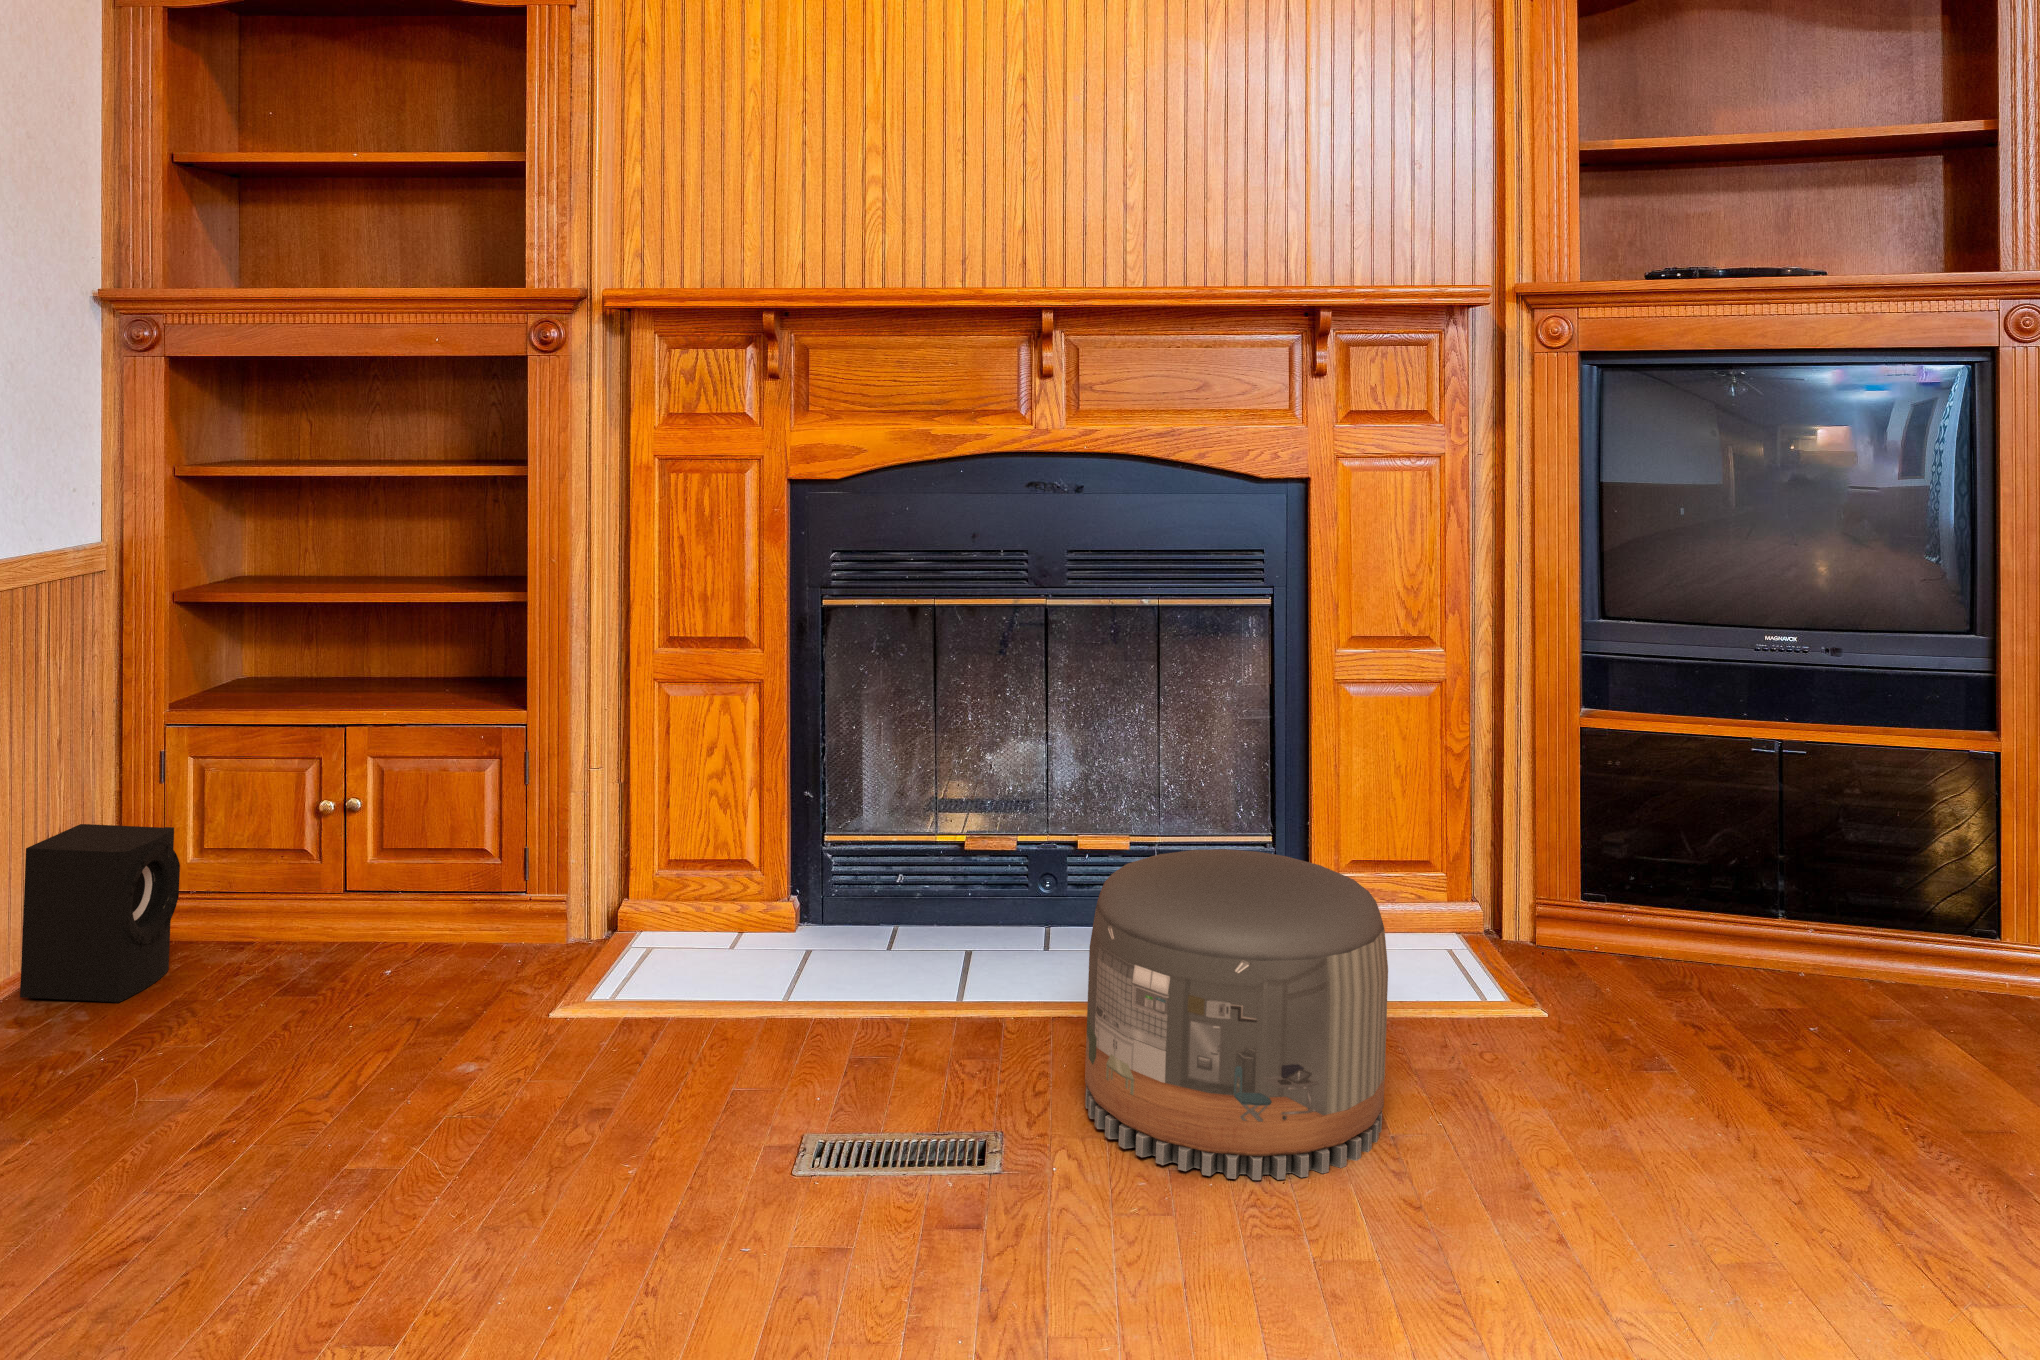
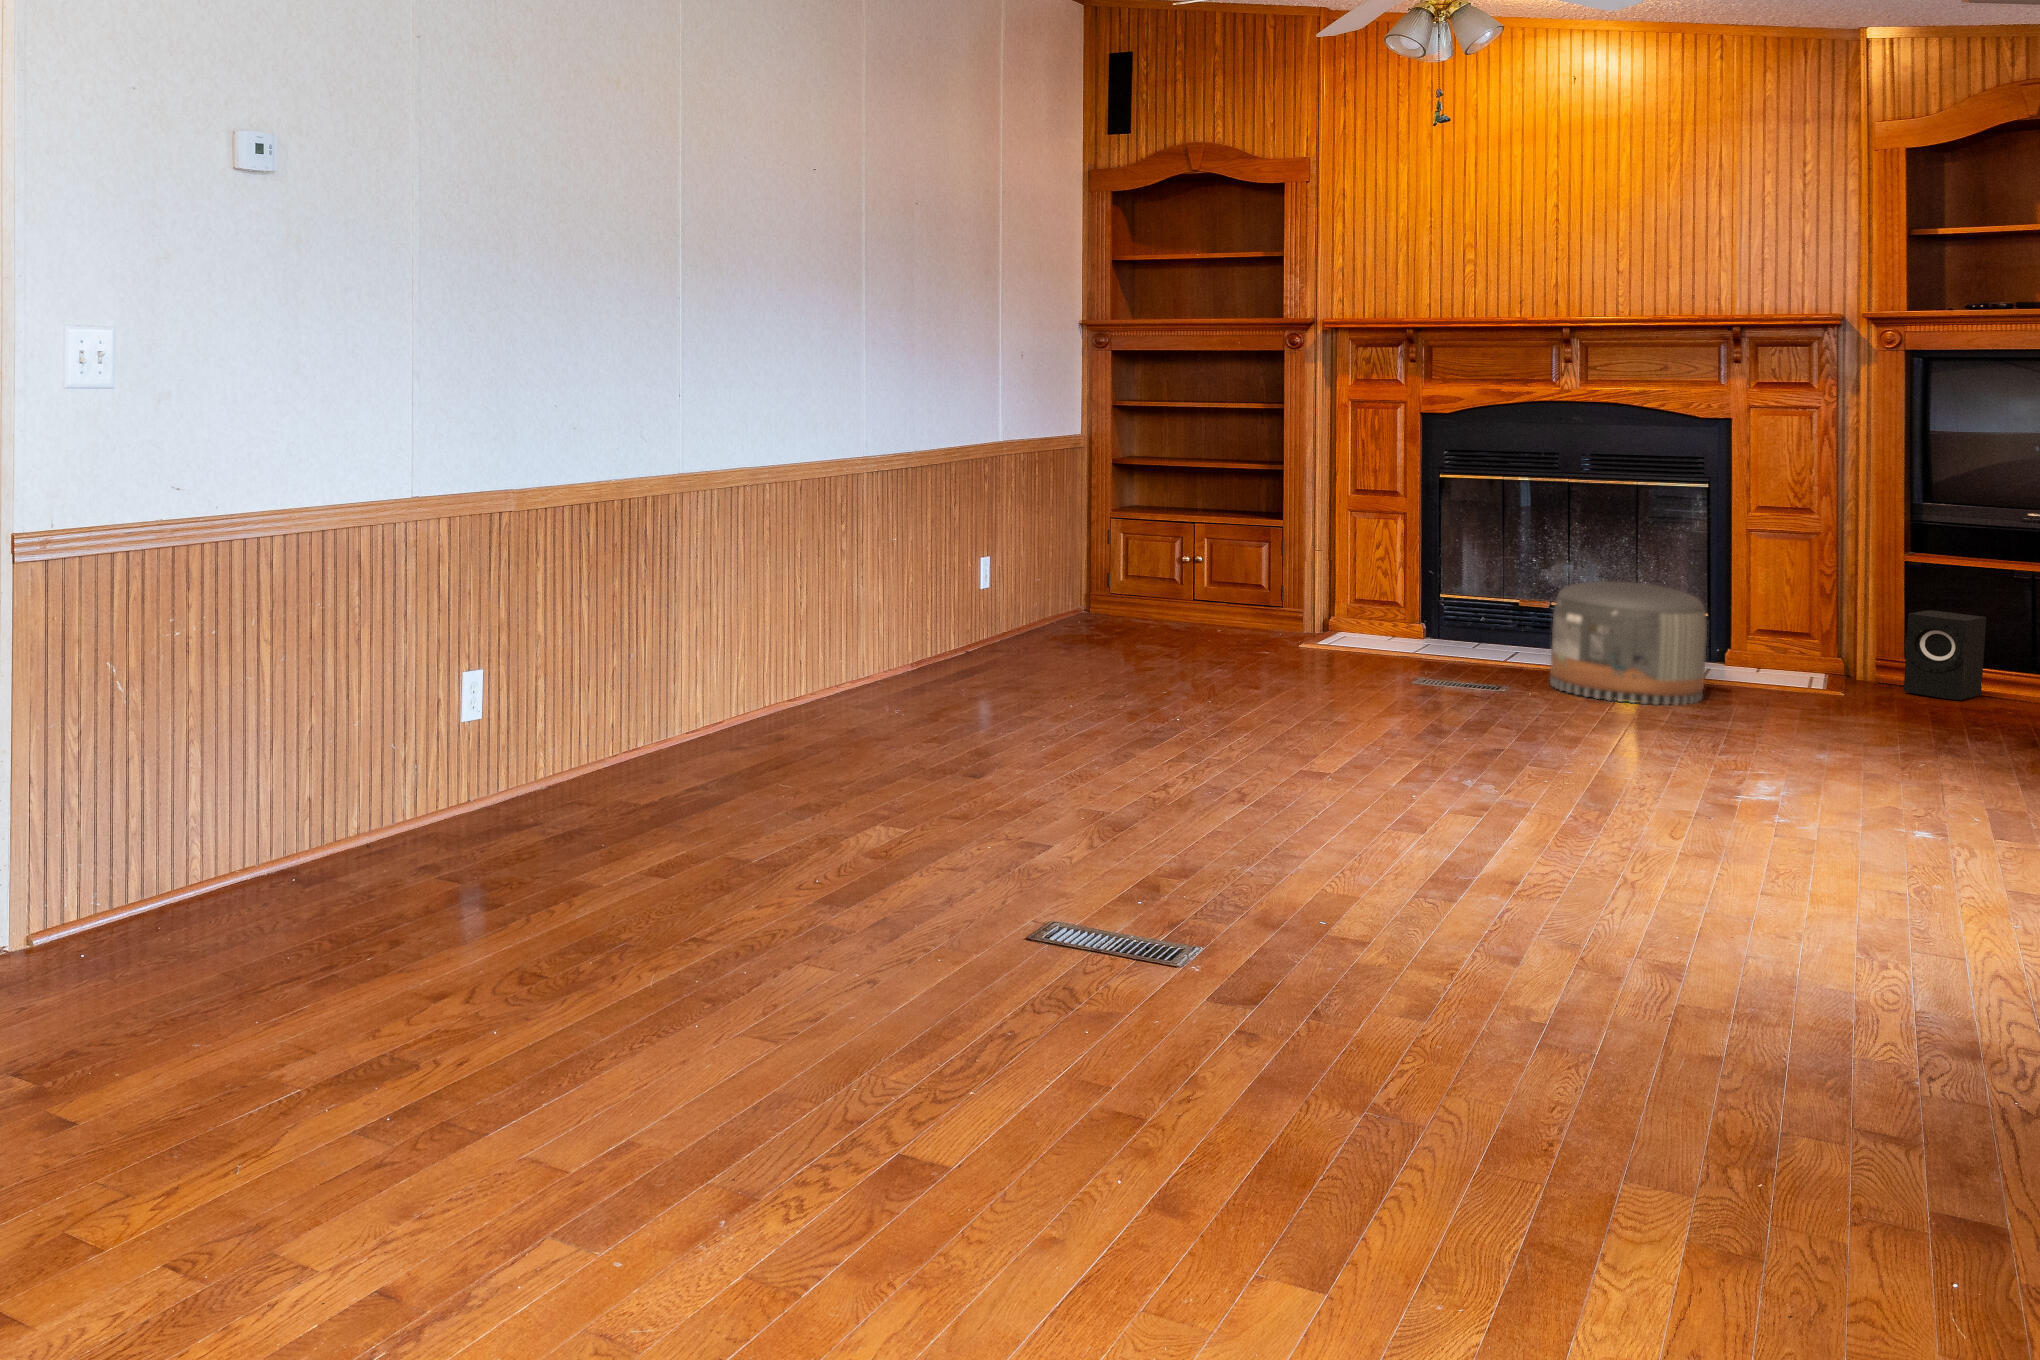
speaker: present [20,824,180,1002] -> present [1904,610,1986,700]

